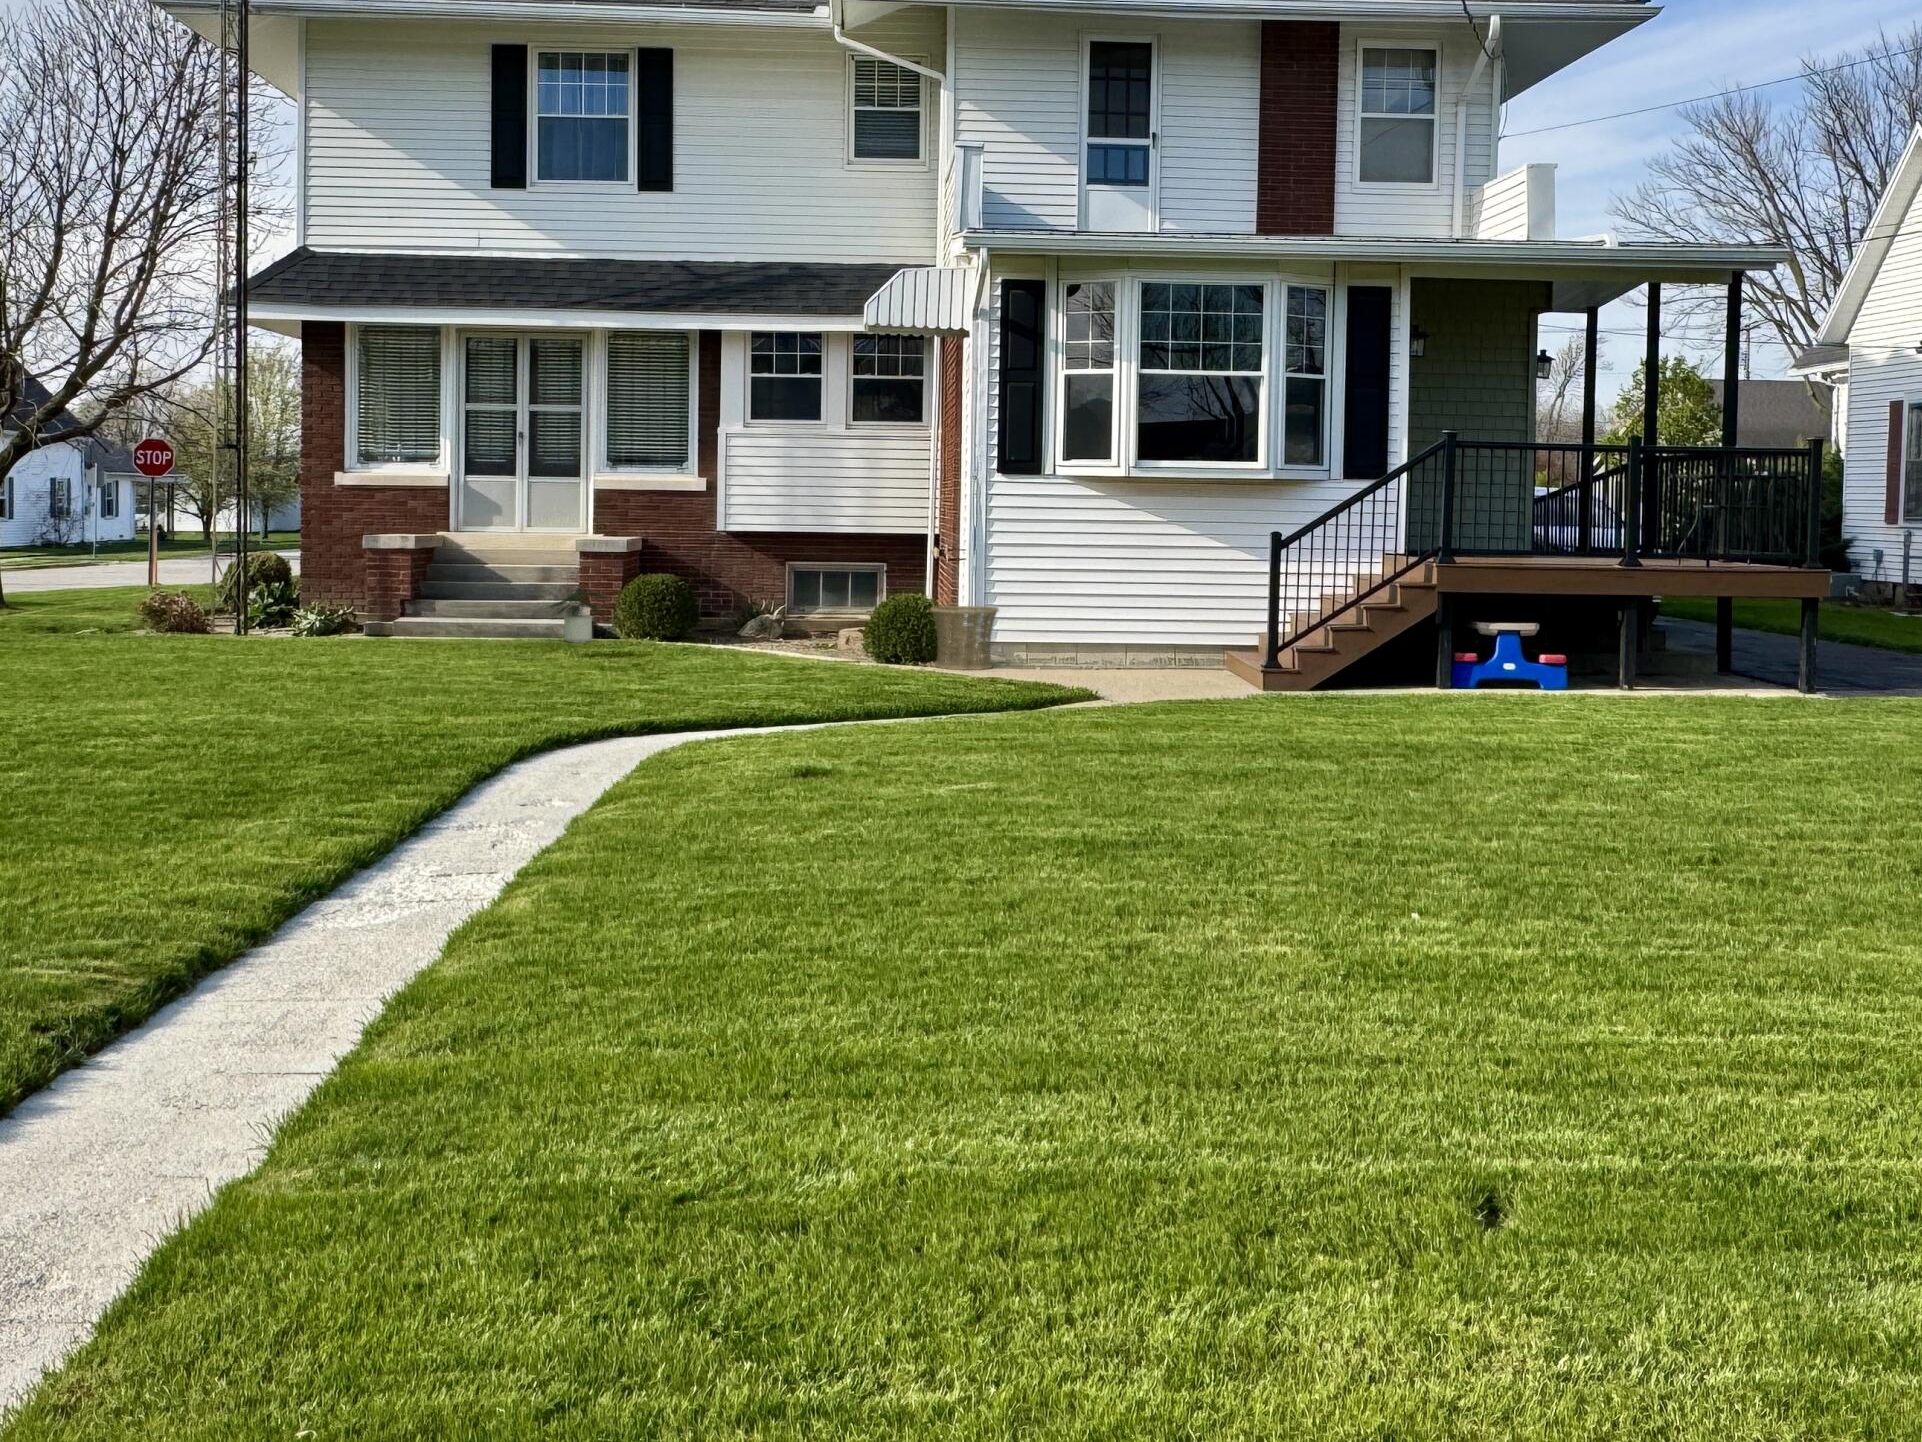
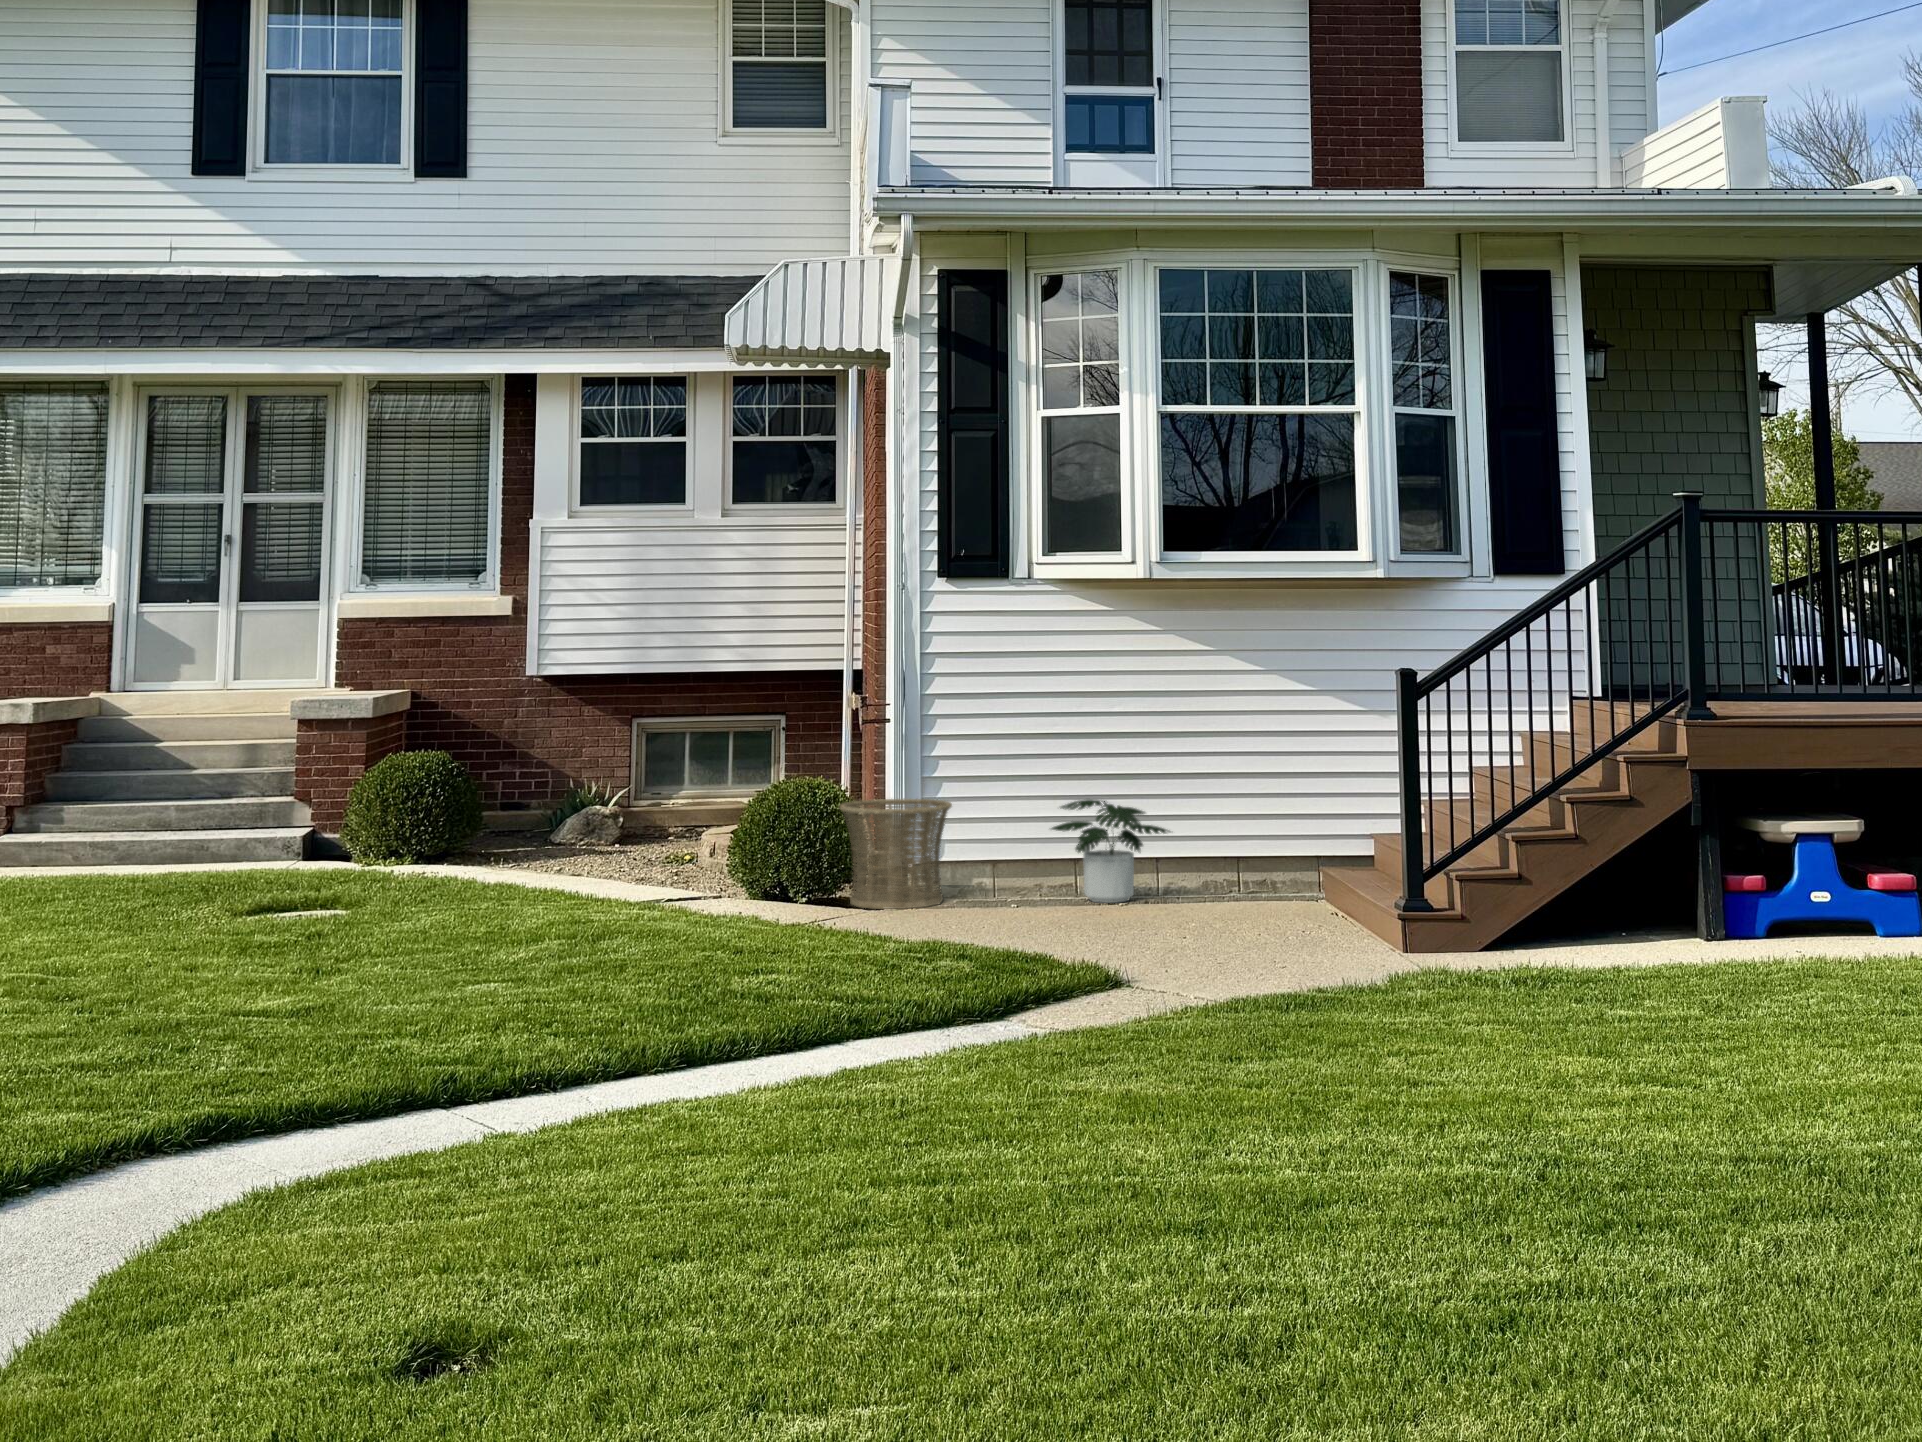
potted plant: present [550,587,606,643] -> present [1051,799,1170,903]

